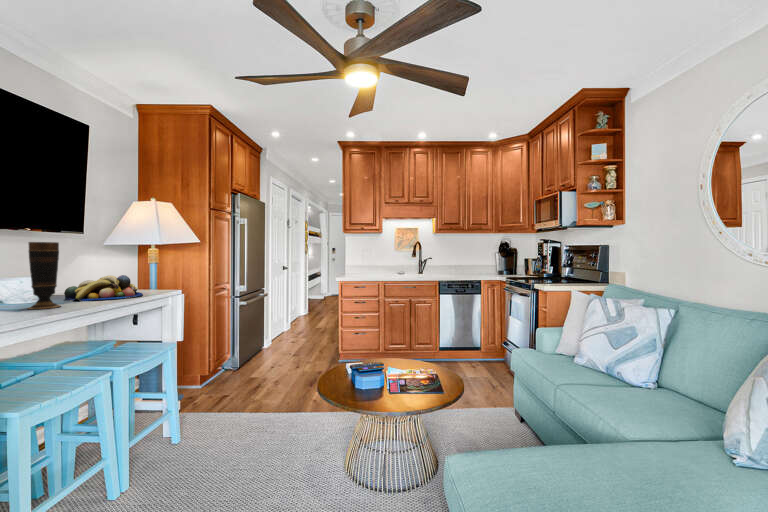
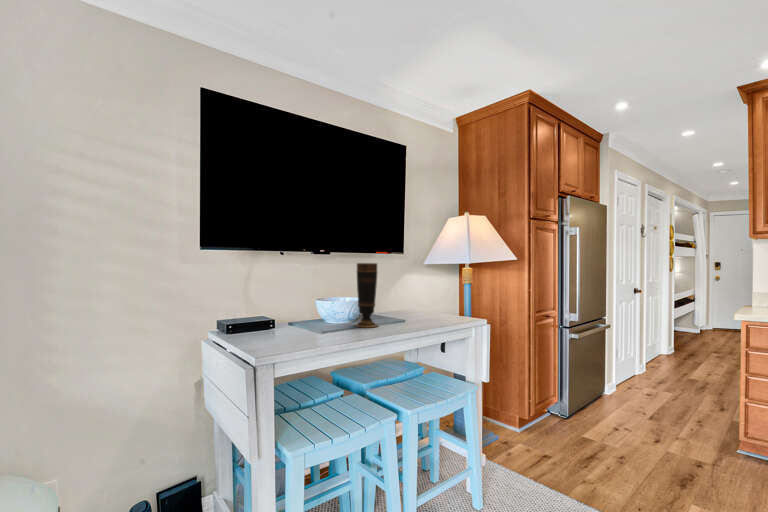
fruit bowl: present [64,275,143,301] -> none [388,296,453,322]

